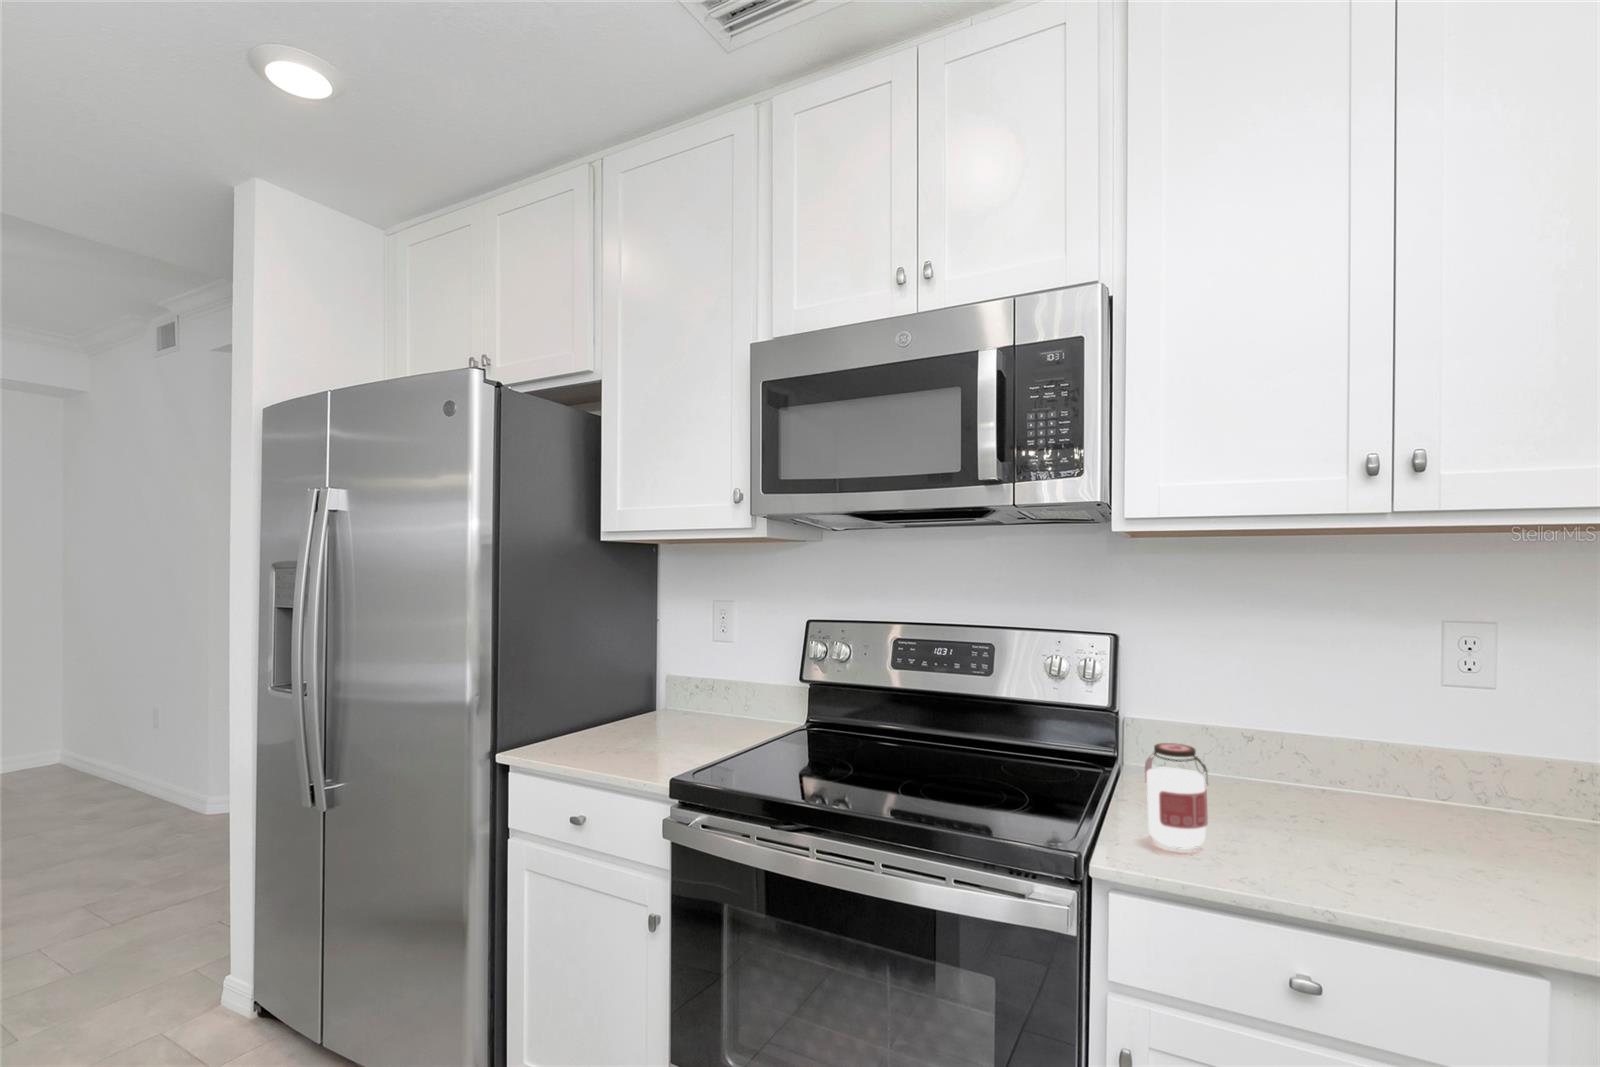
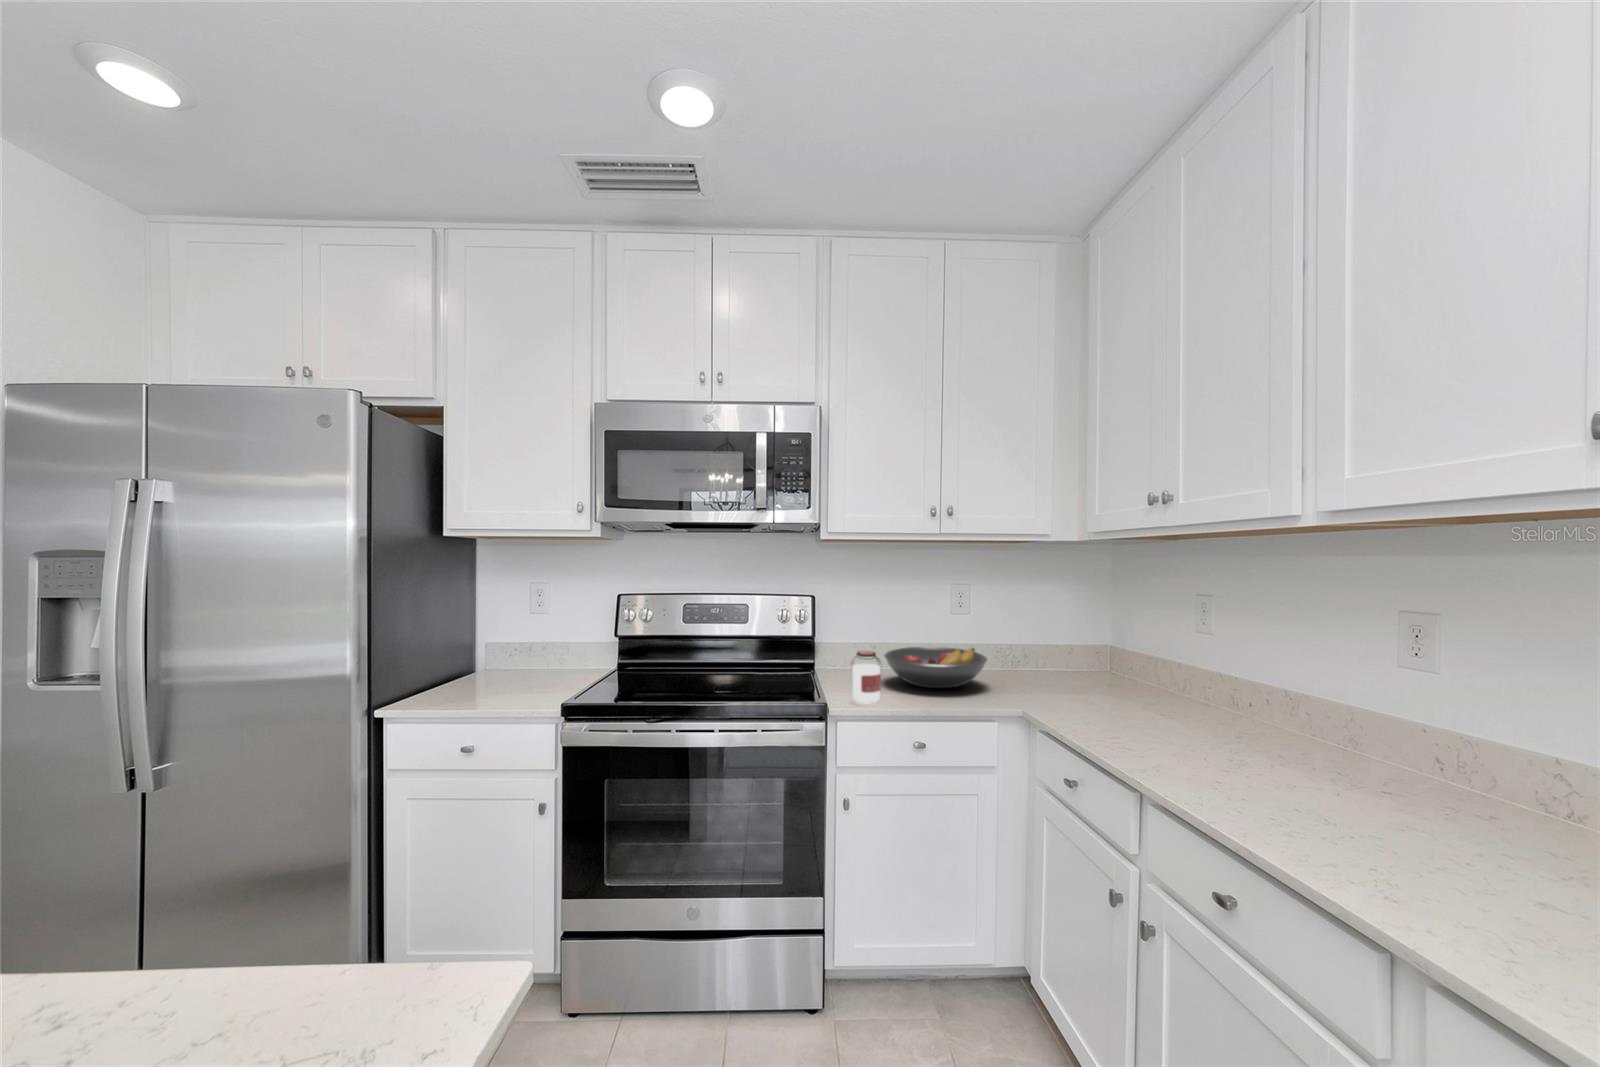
fruit bowl: none [1244,744,1502,841] -> present [885,647,987,688]

